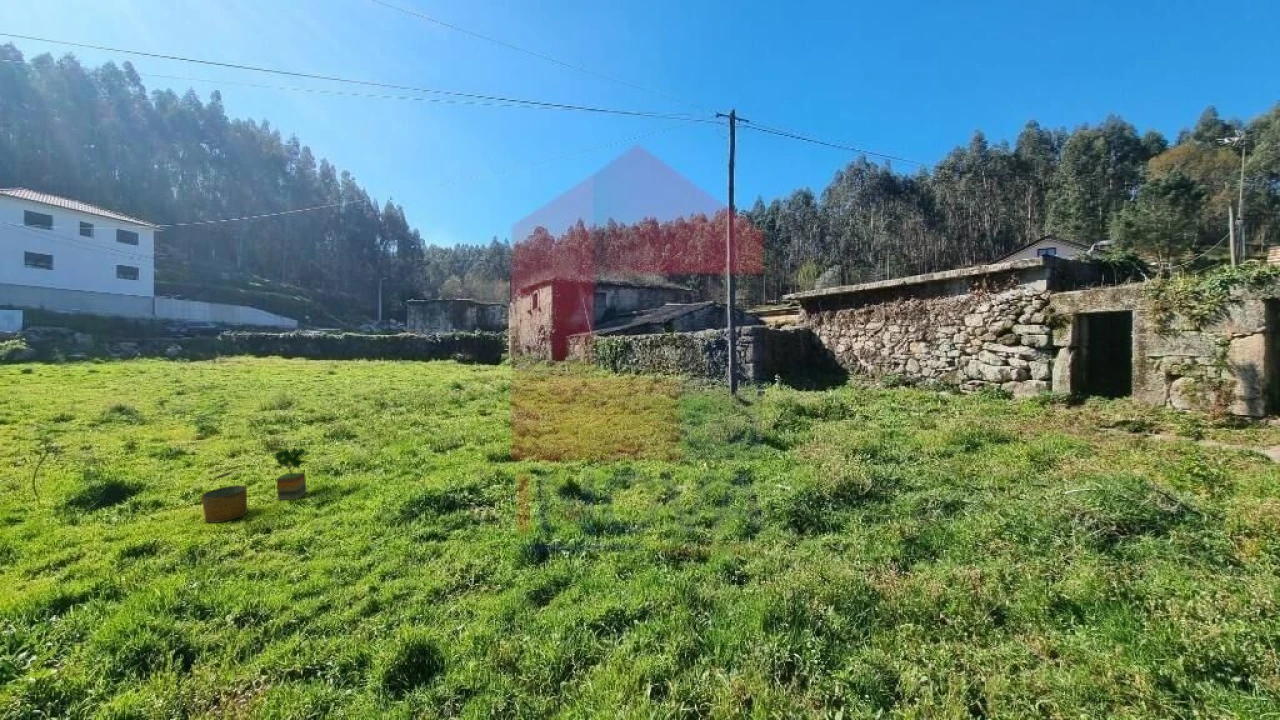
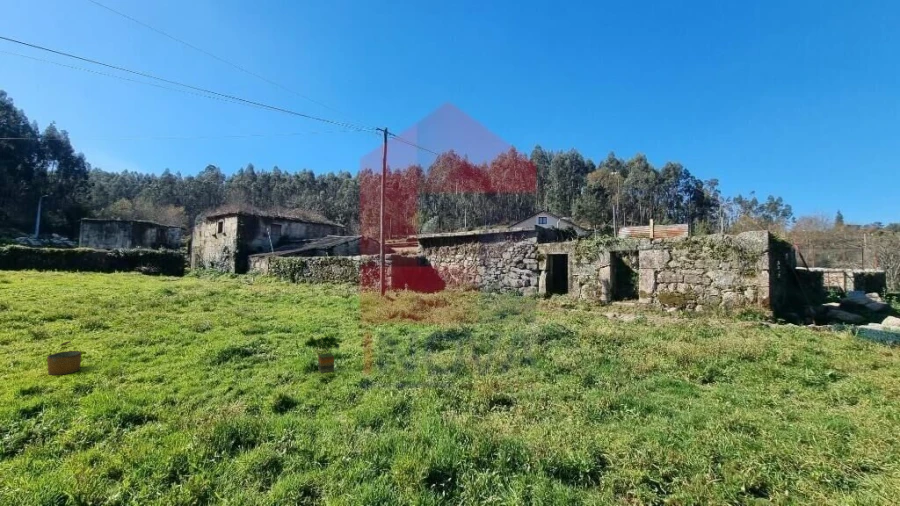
potted tree: present [274,448,309,500] -> present [316,336,340,373]

